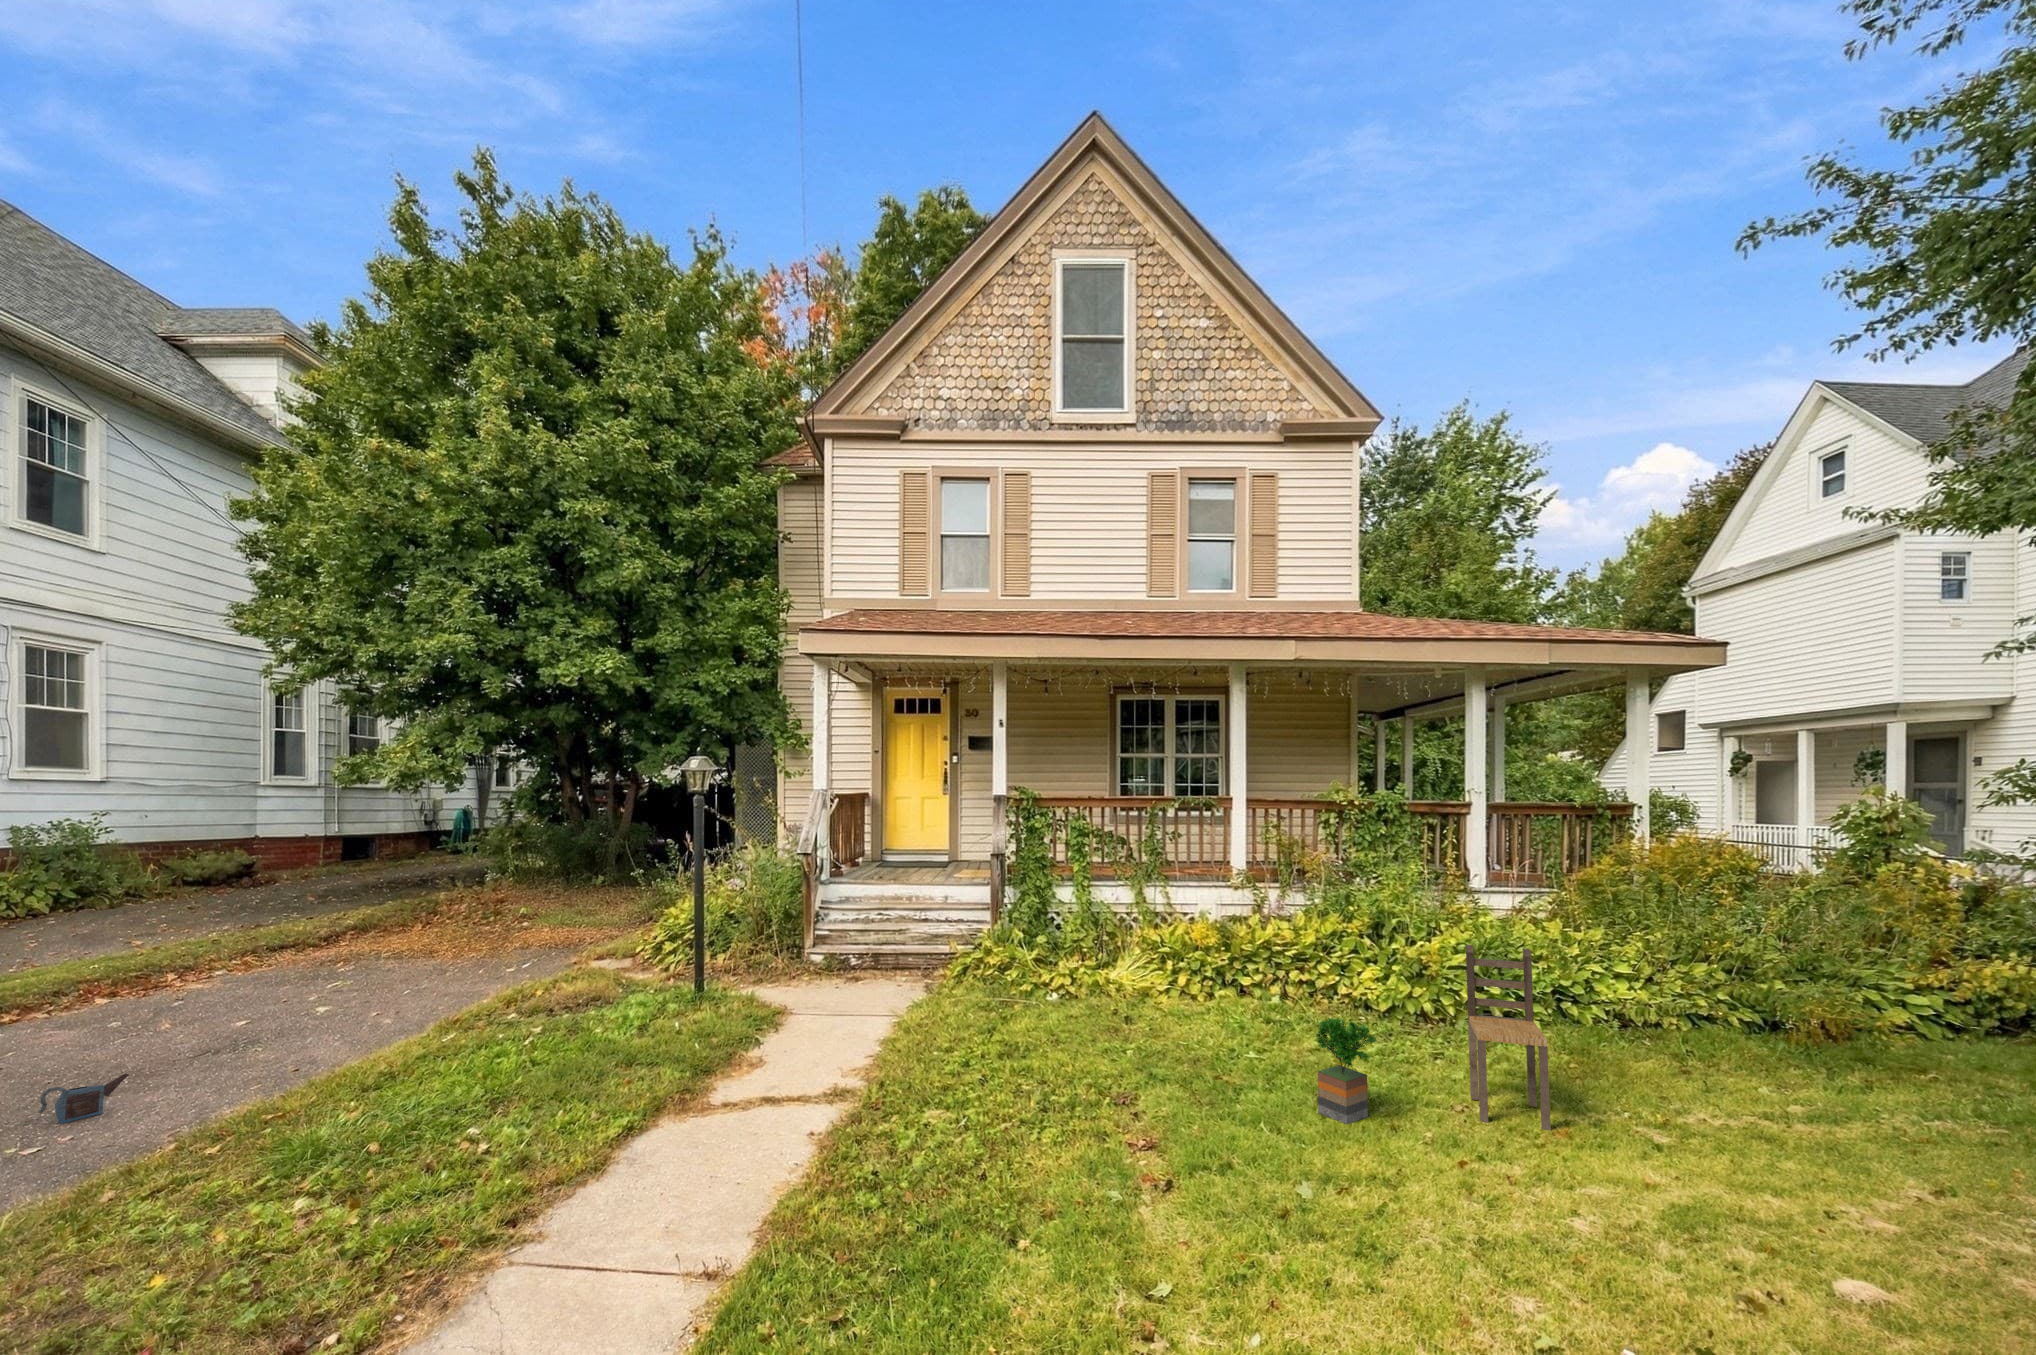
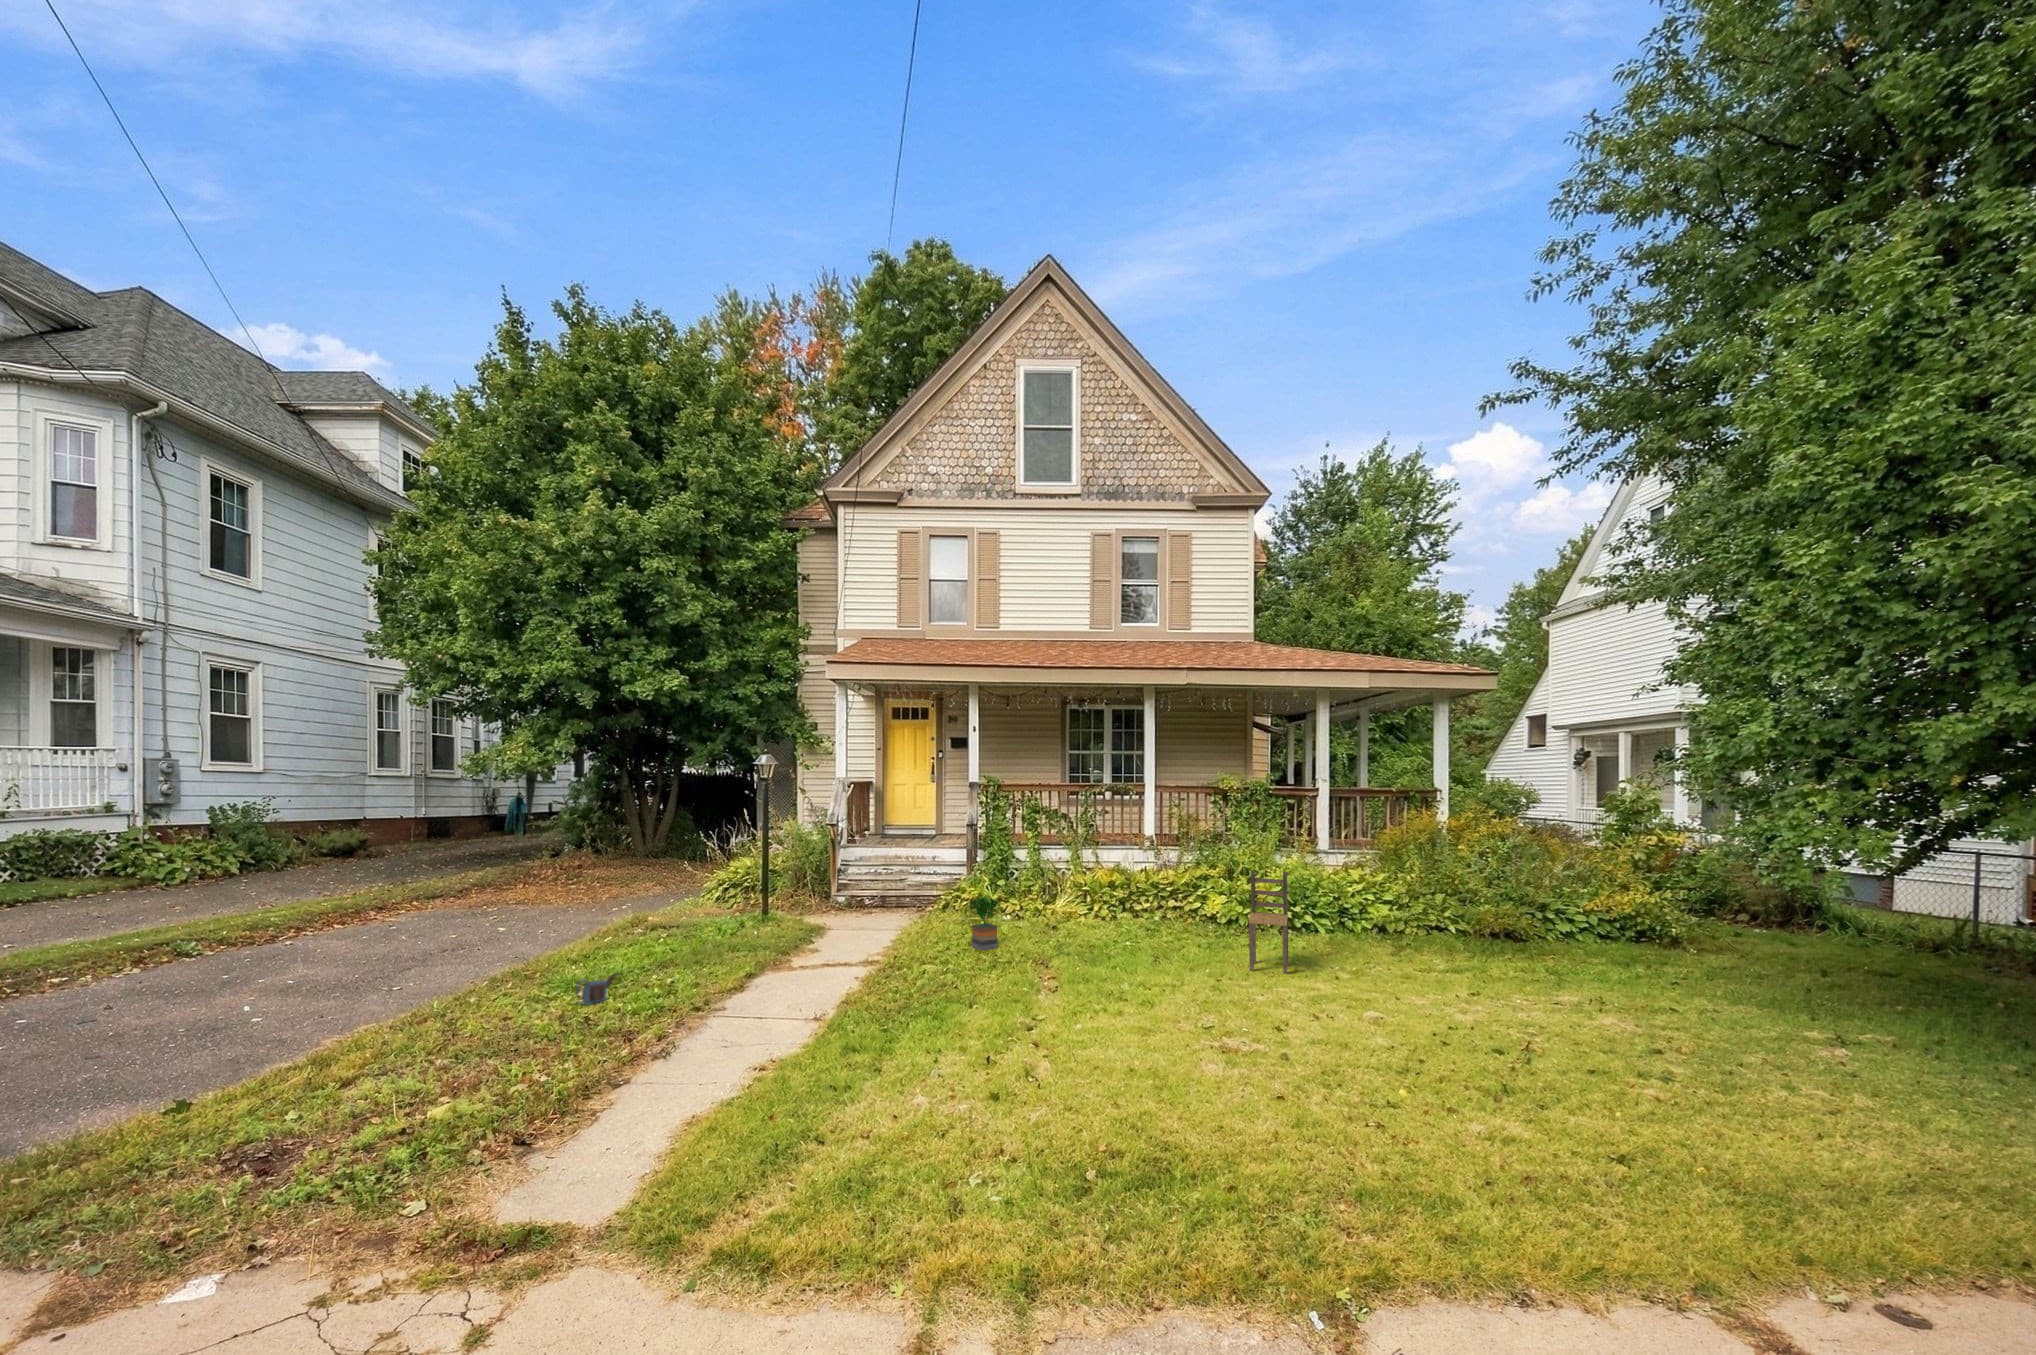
potted tree: present [1316,1018,1377,1124] -> present [970,897,1003,951]
watering can: present [38,1073,129,1124] -> present [576,973,617,1005]

